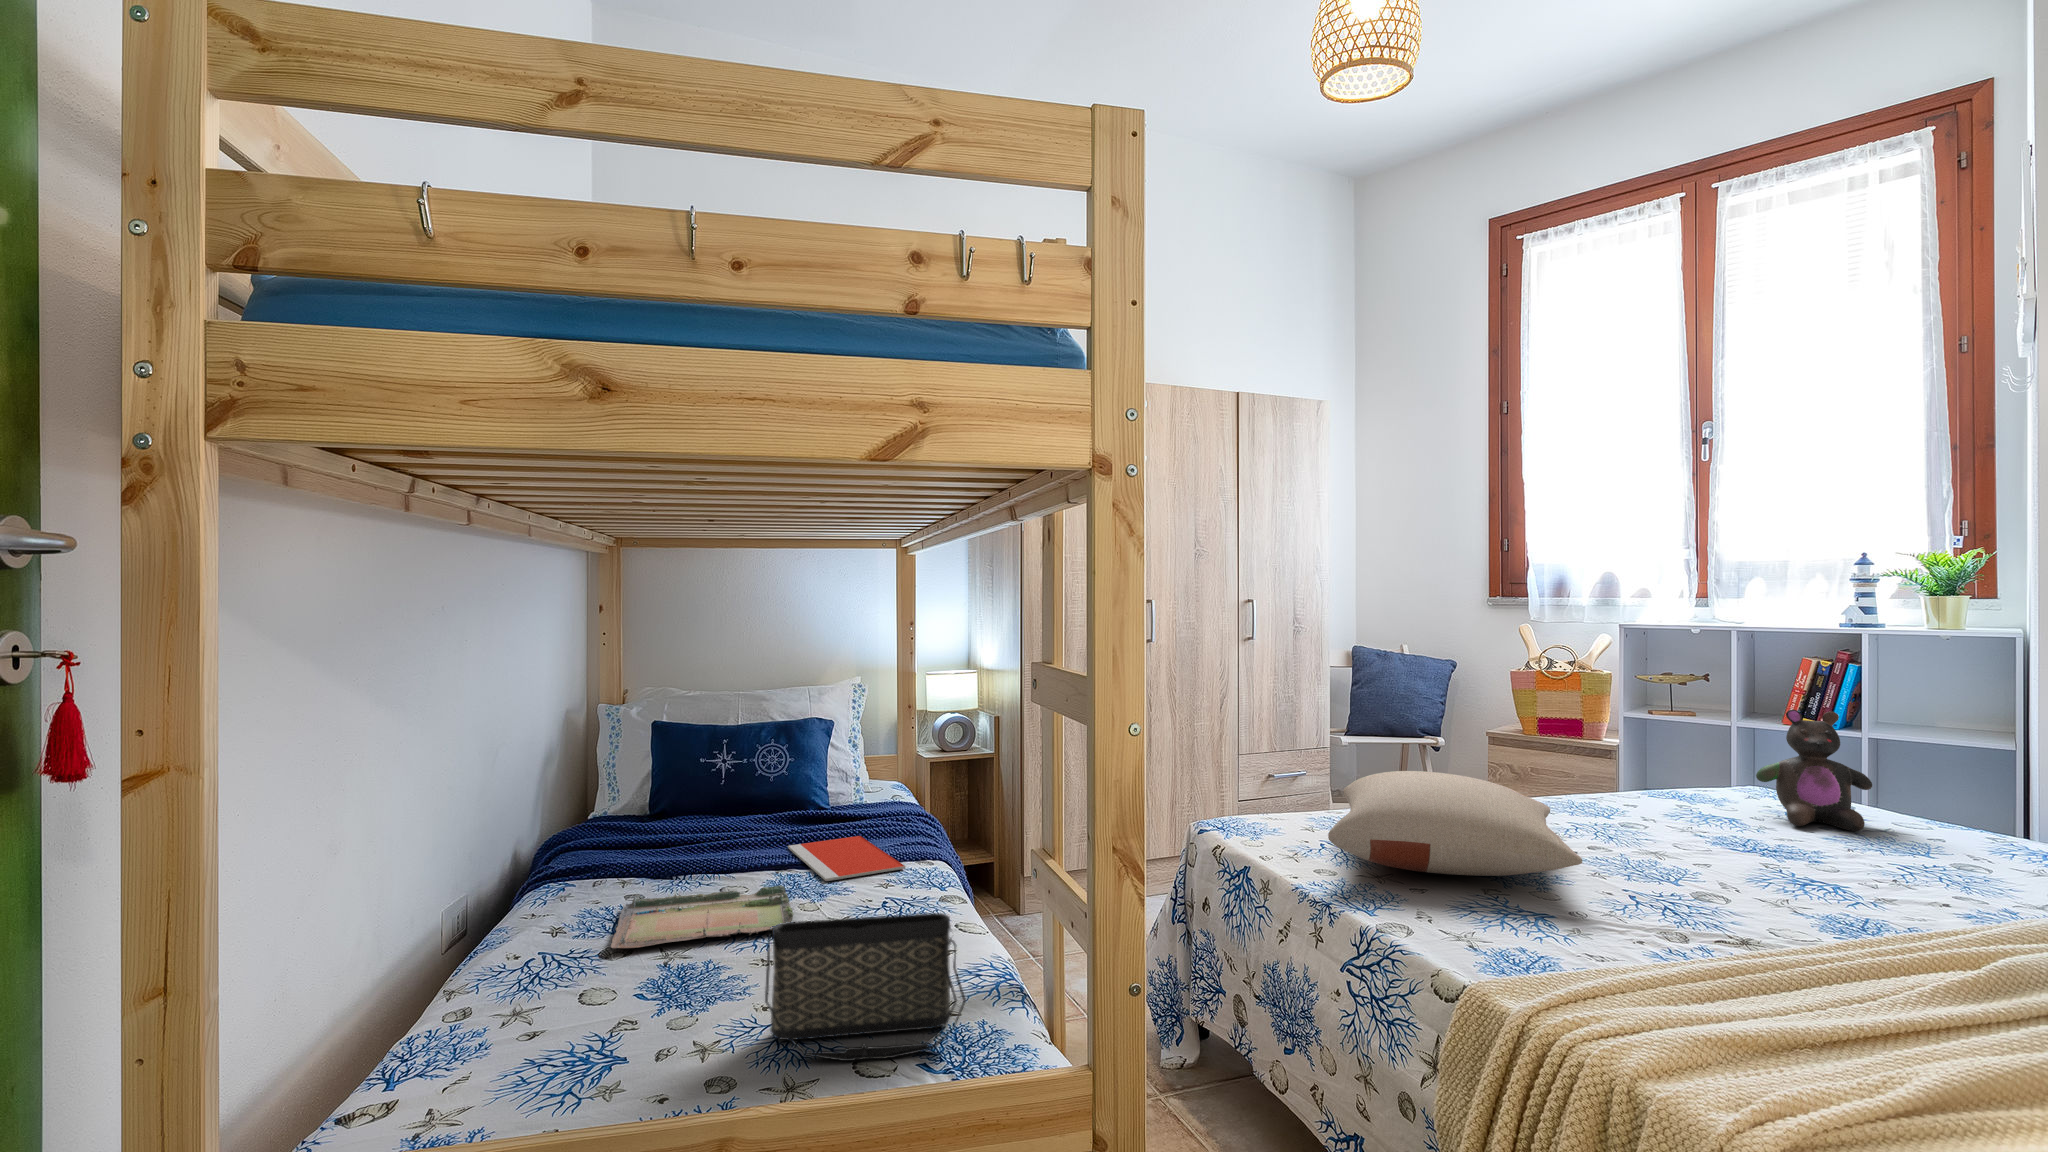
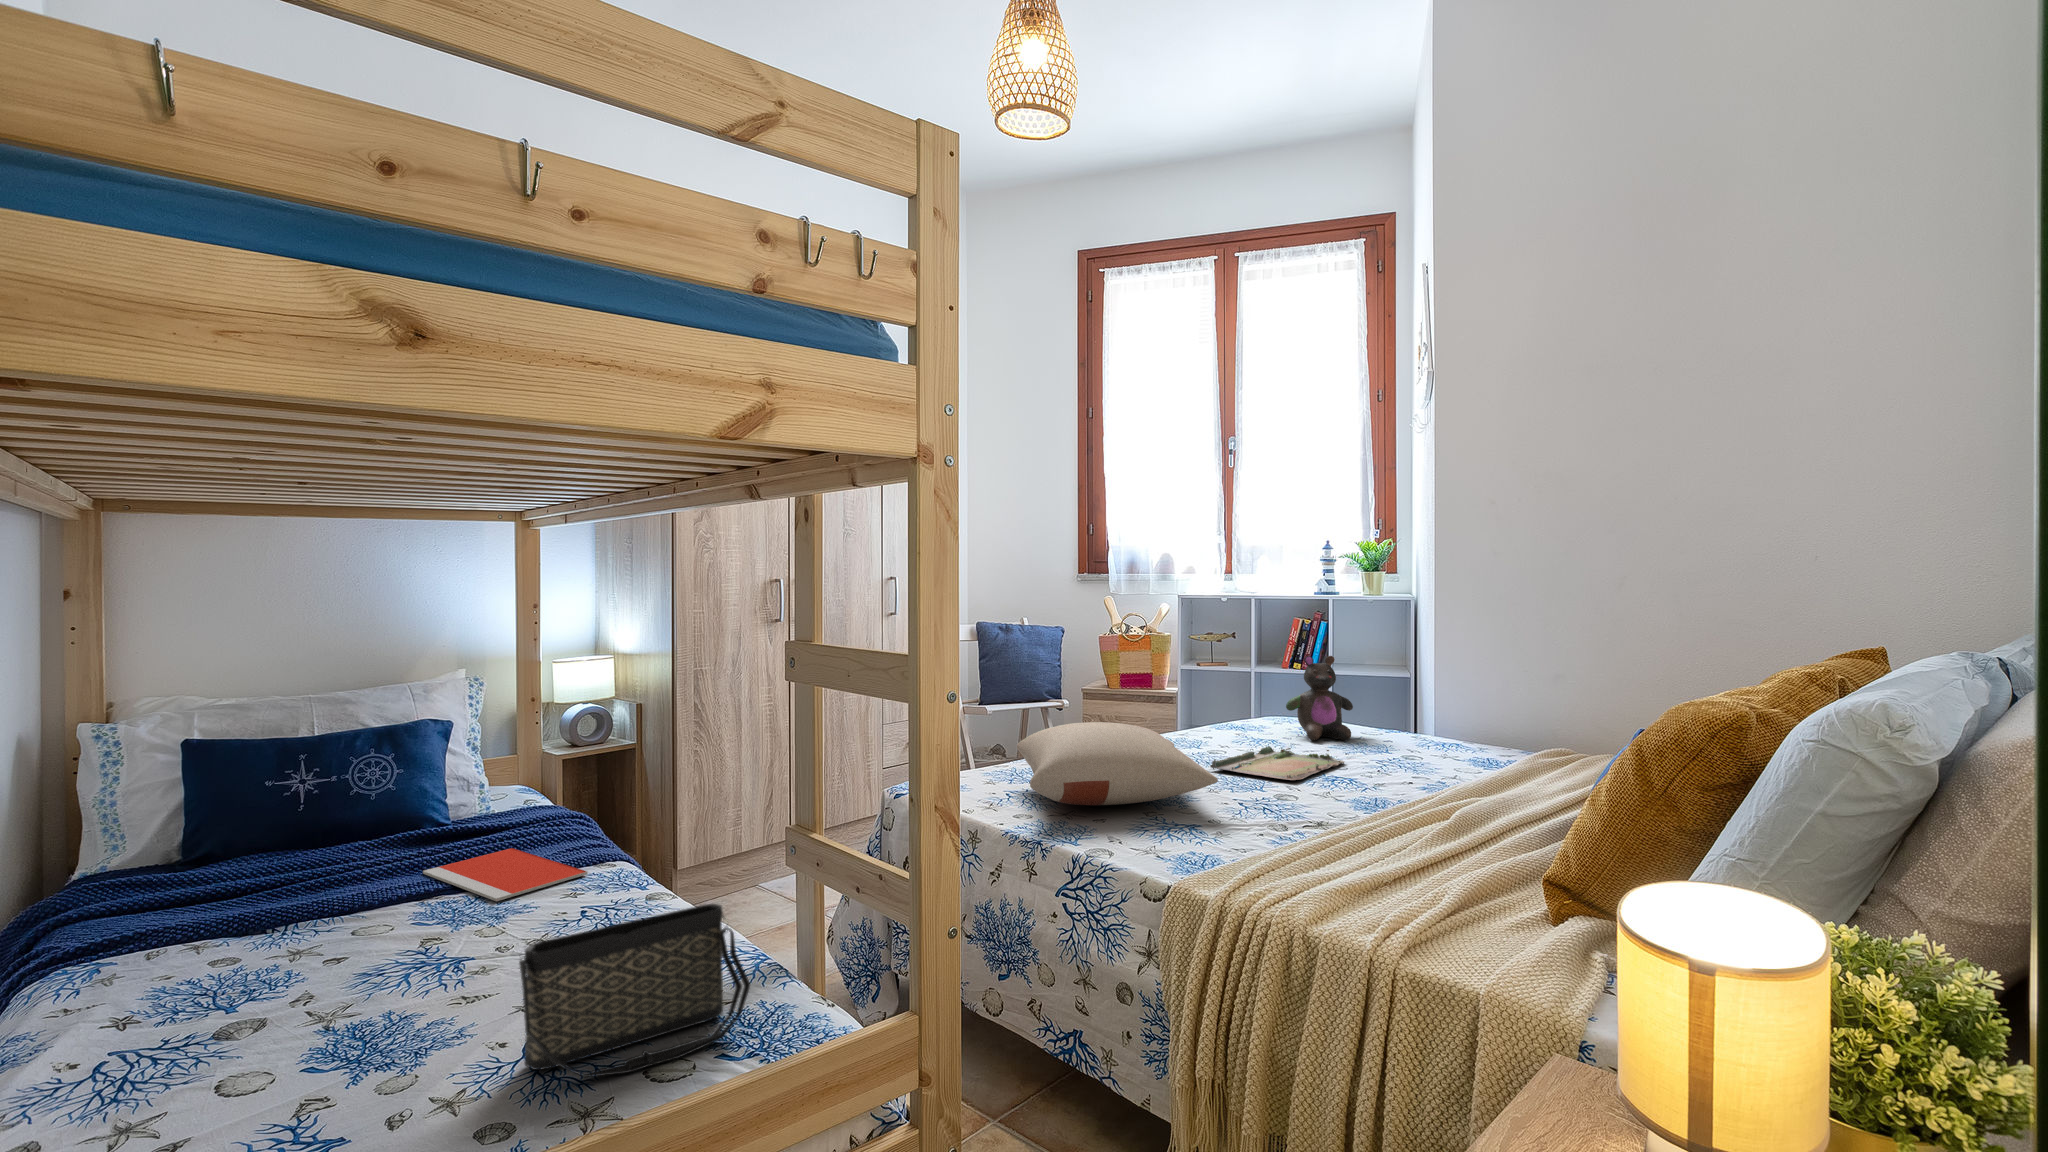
tray: present [611,885,794,949] -> present [1210,746,1345,781]

